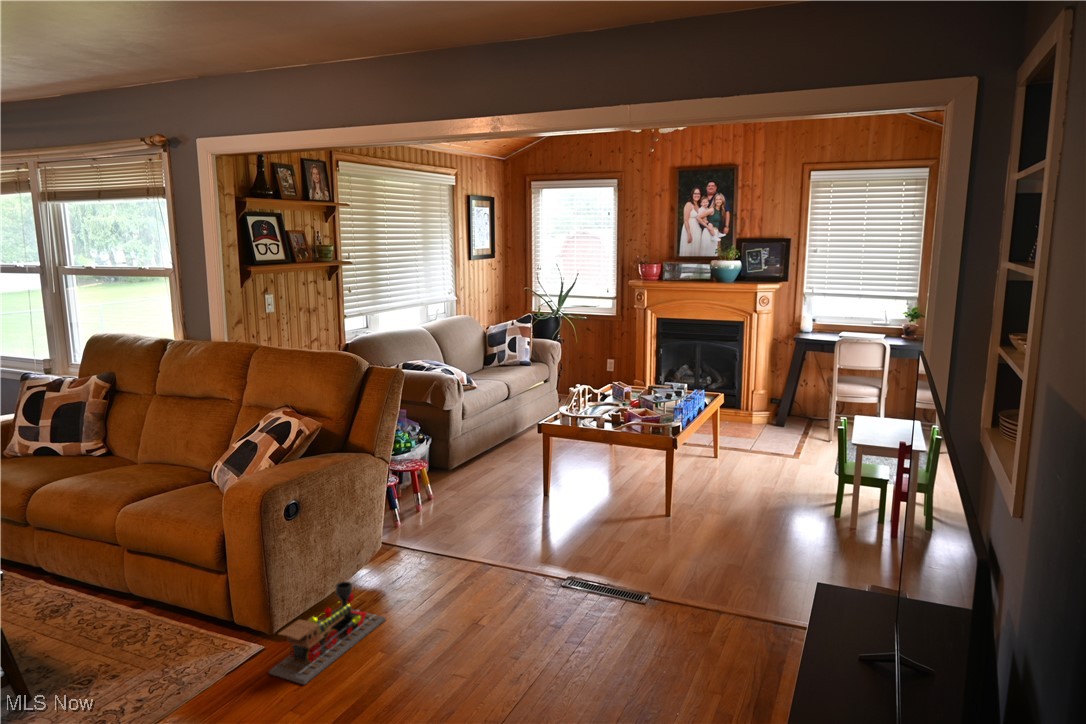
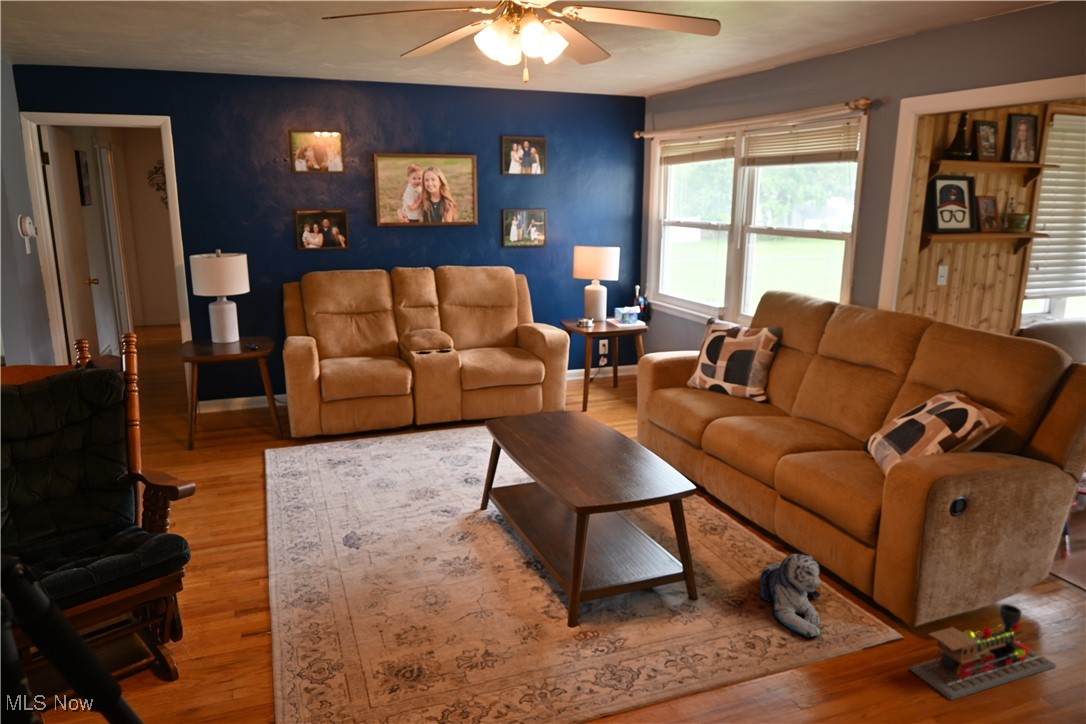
plush toy: none [112,602,183,688] -> present [759,554,820,637]

